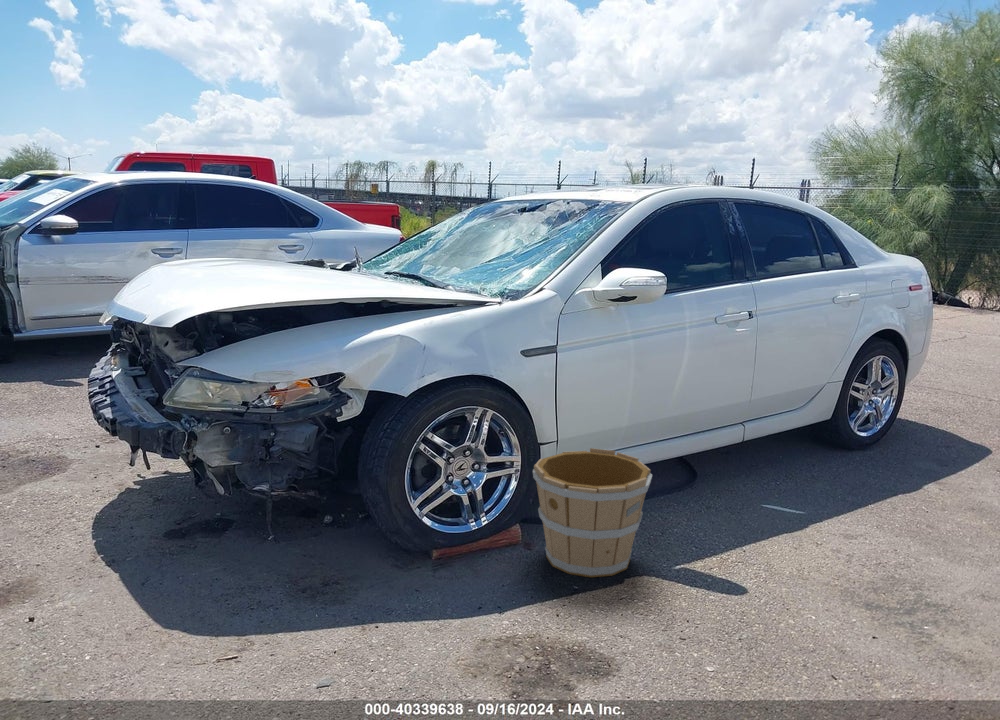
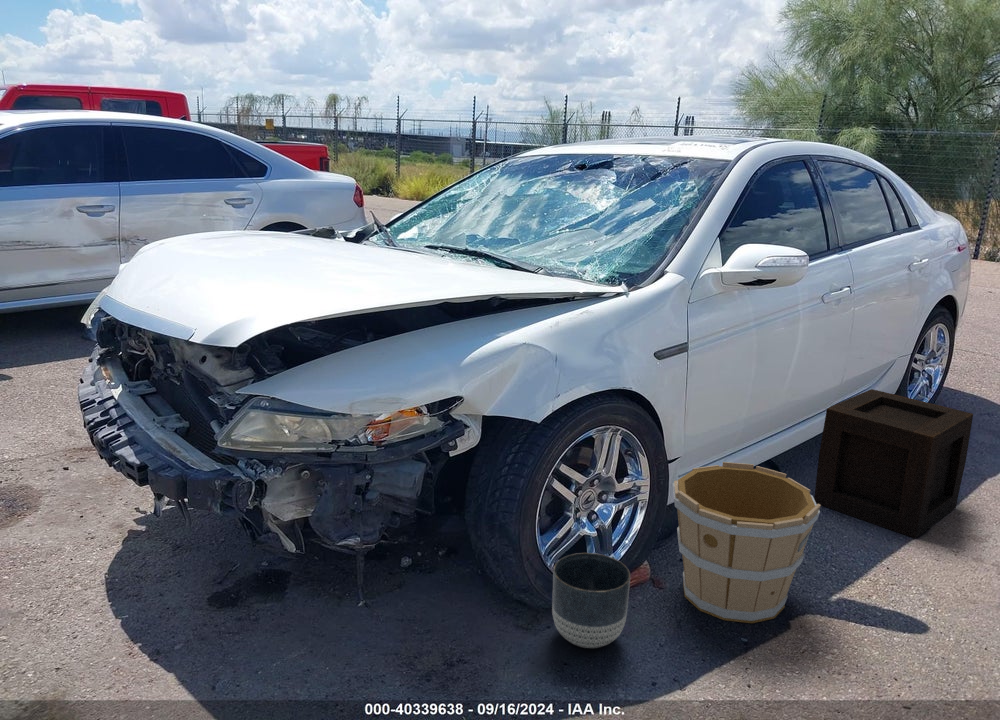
wooden crate: none [708,405,848,531] -> present [814,389,973,538]
planter: none [417,509,479,583] -> present [552,553,630,648]

